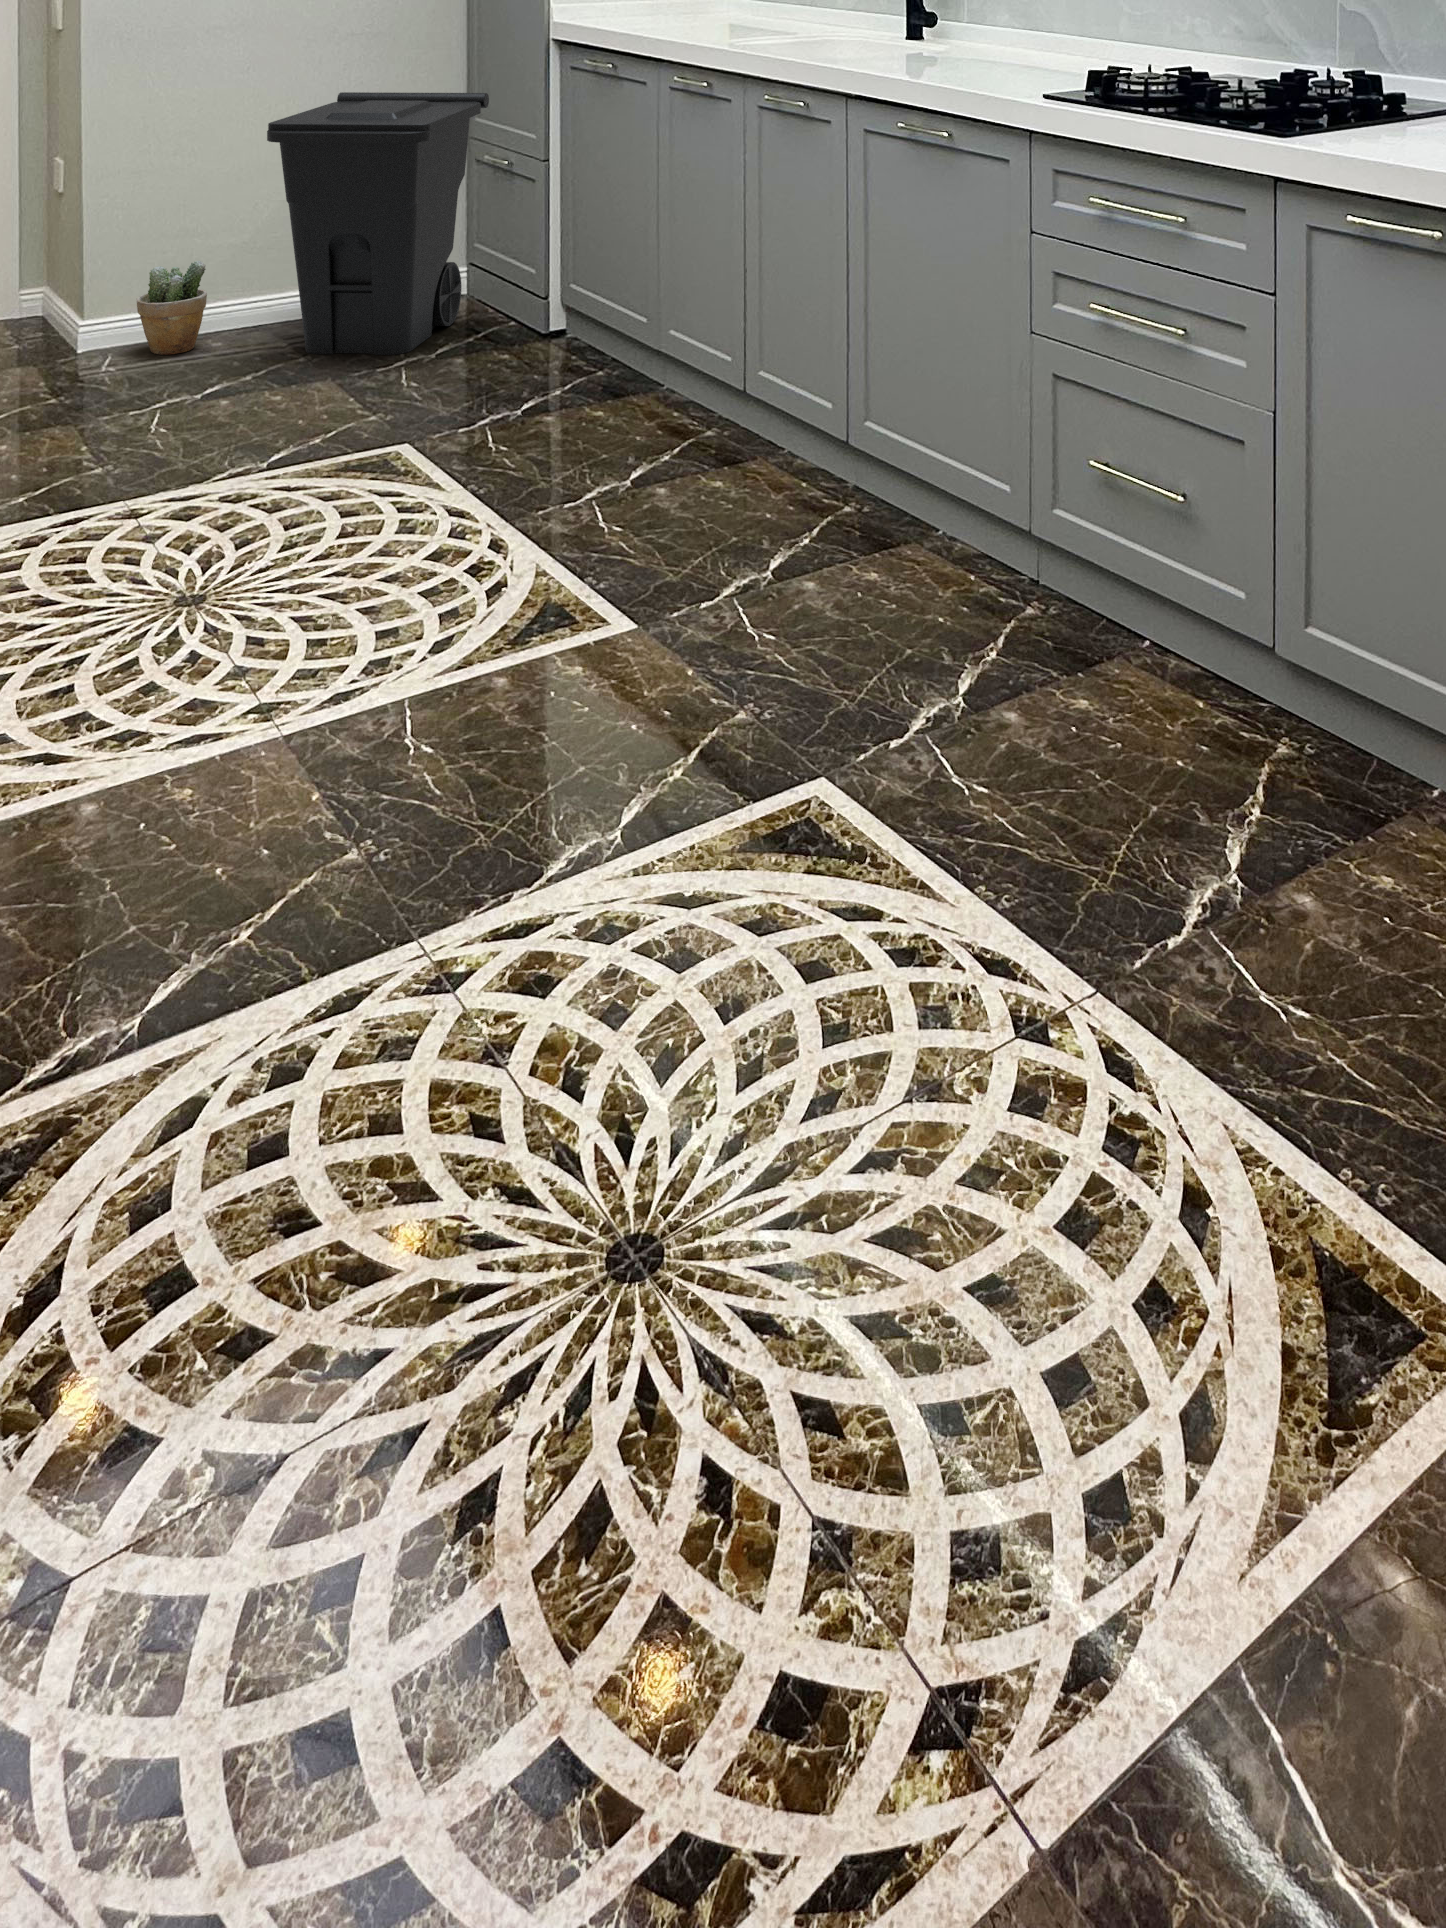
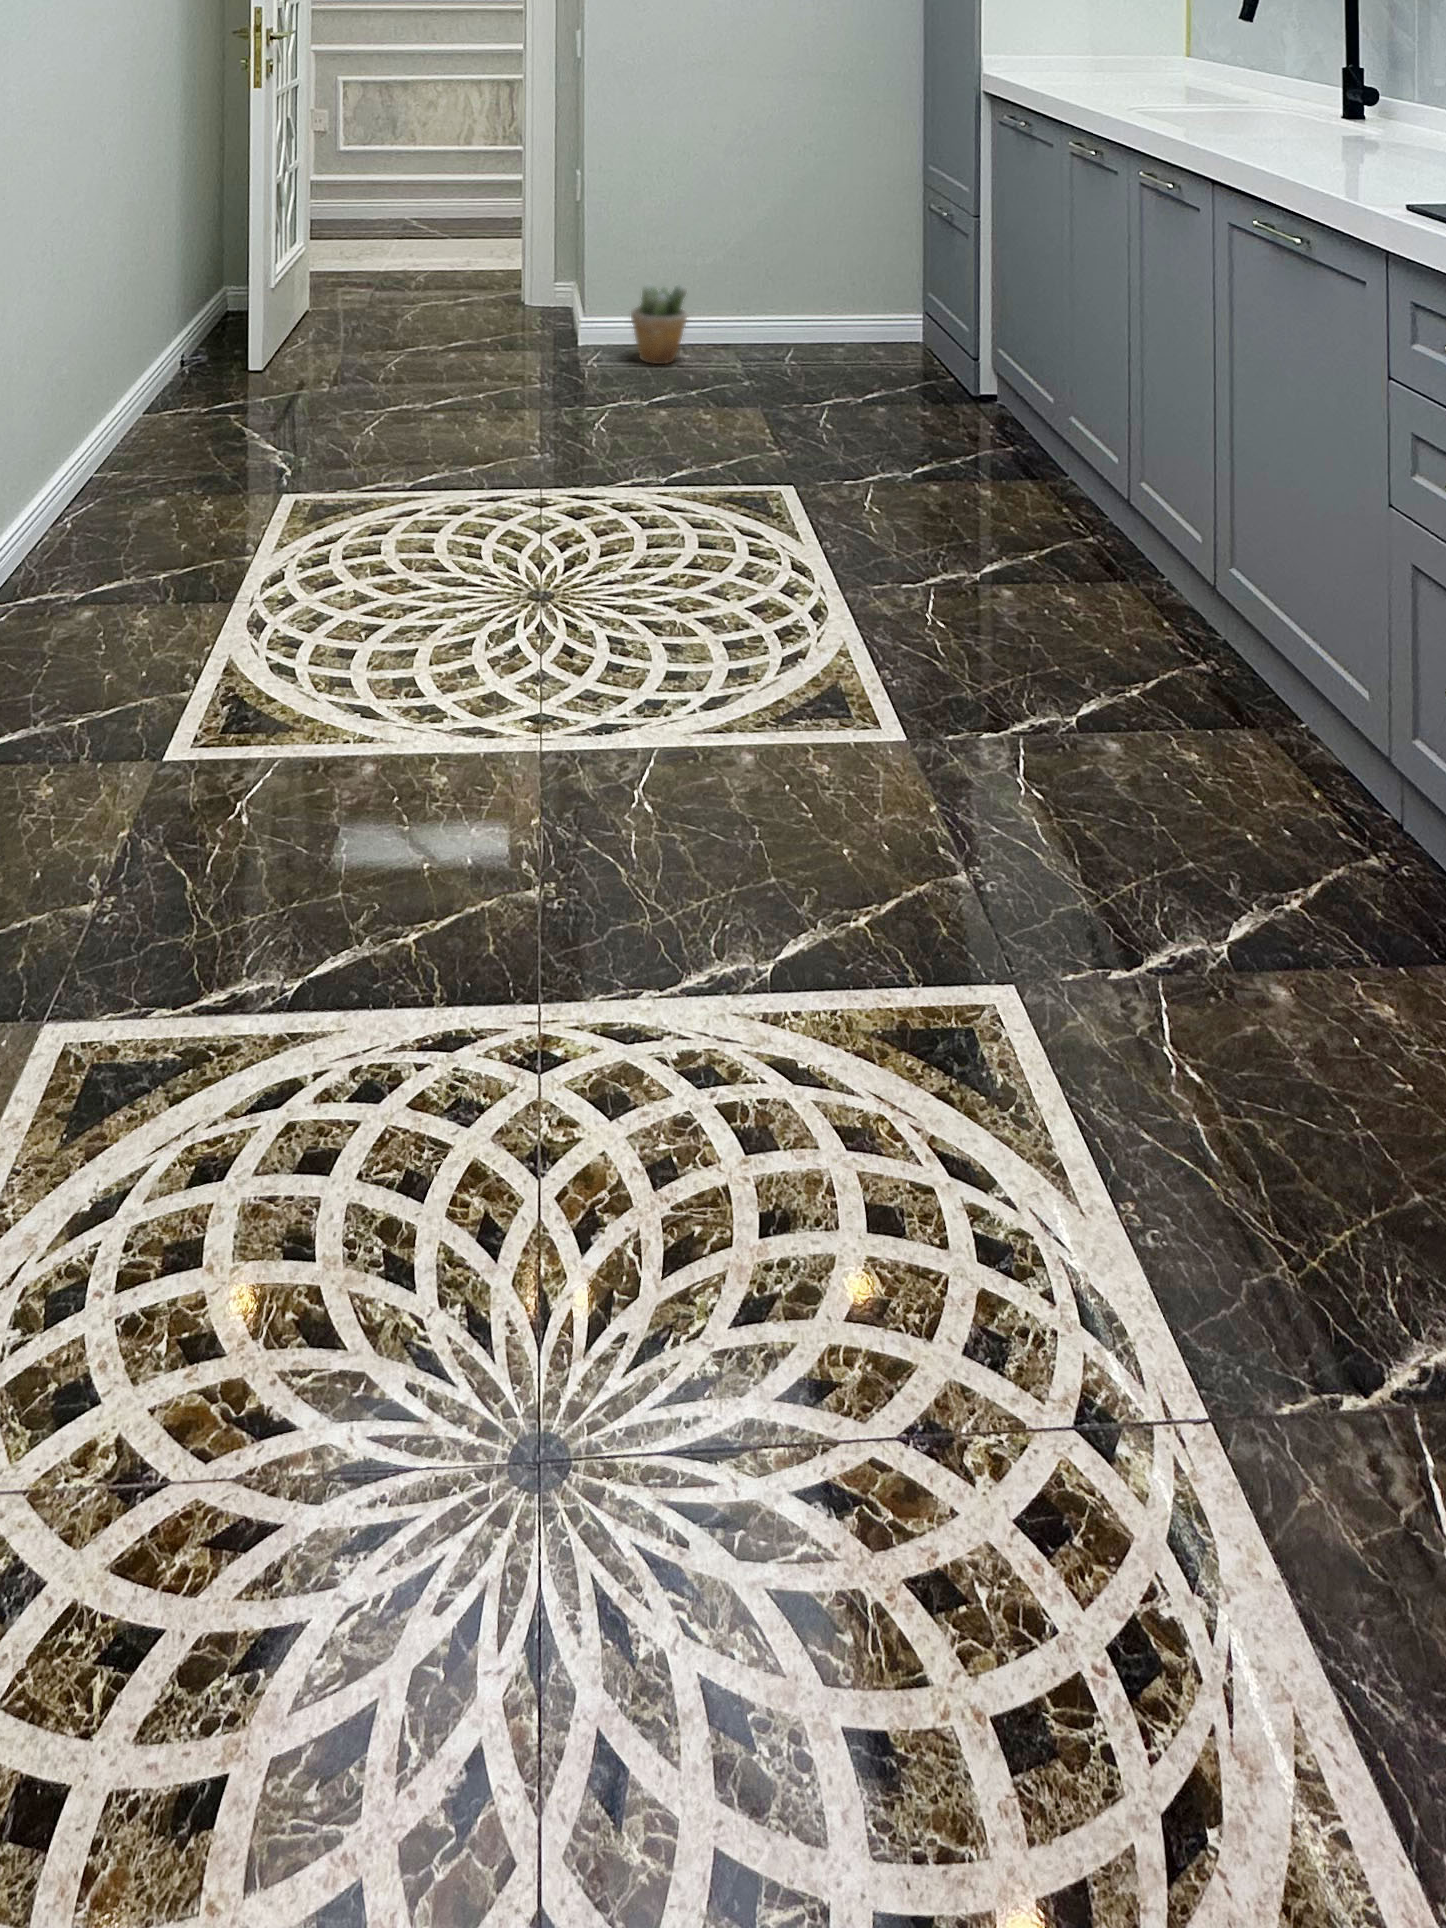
trash can: present [267,92,489,355] -> none [737,148,947,404]

